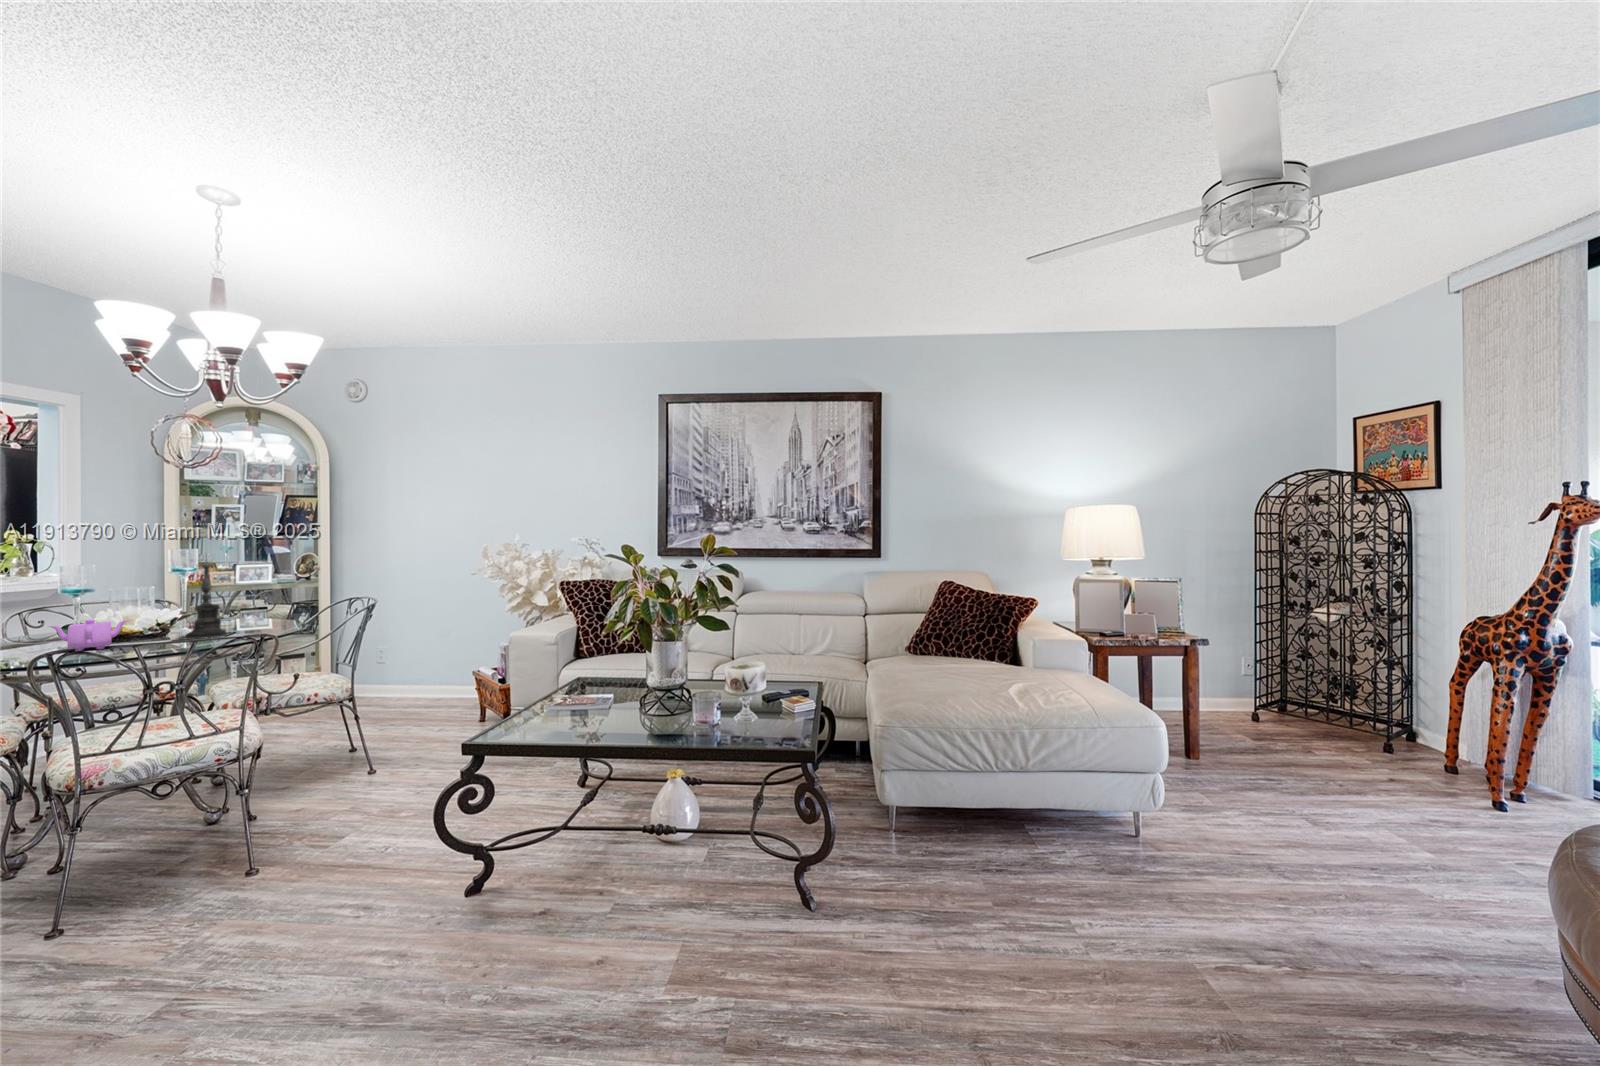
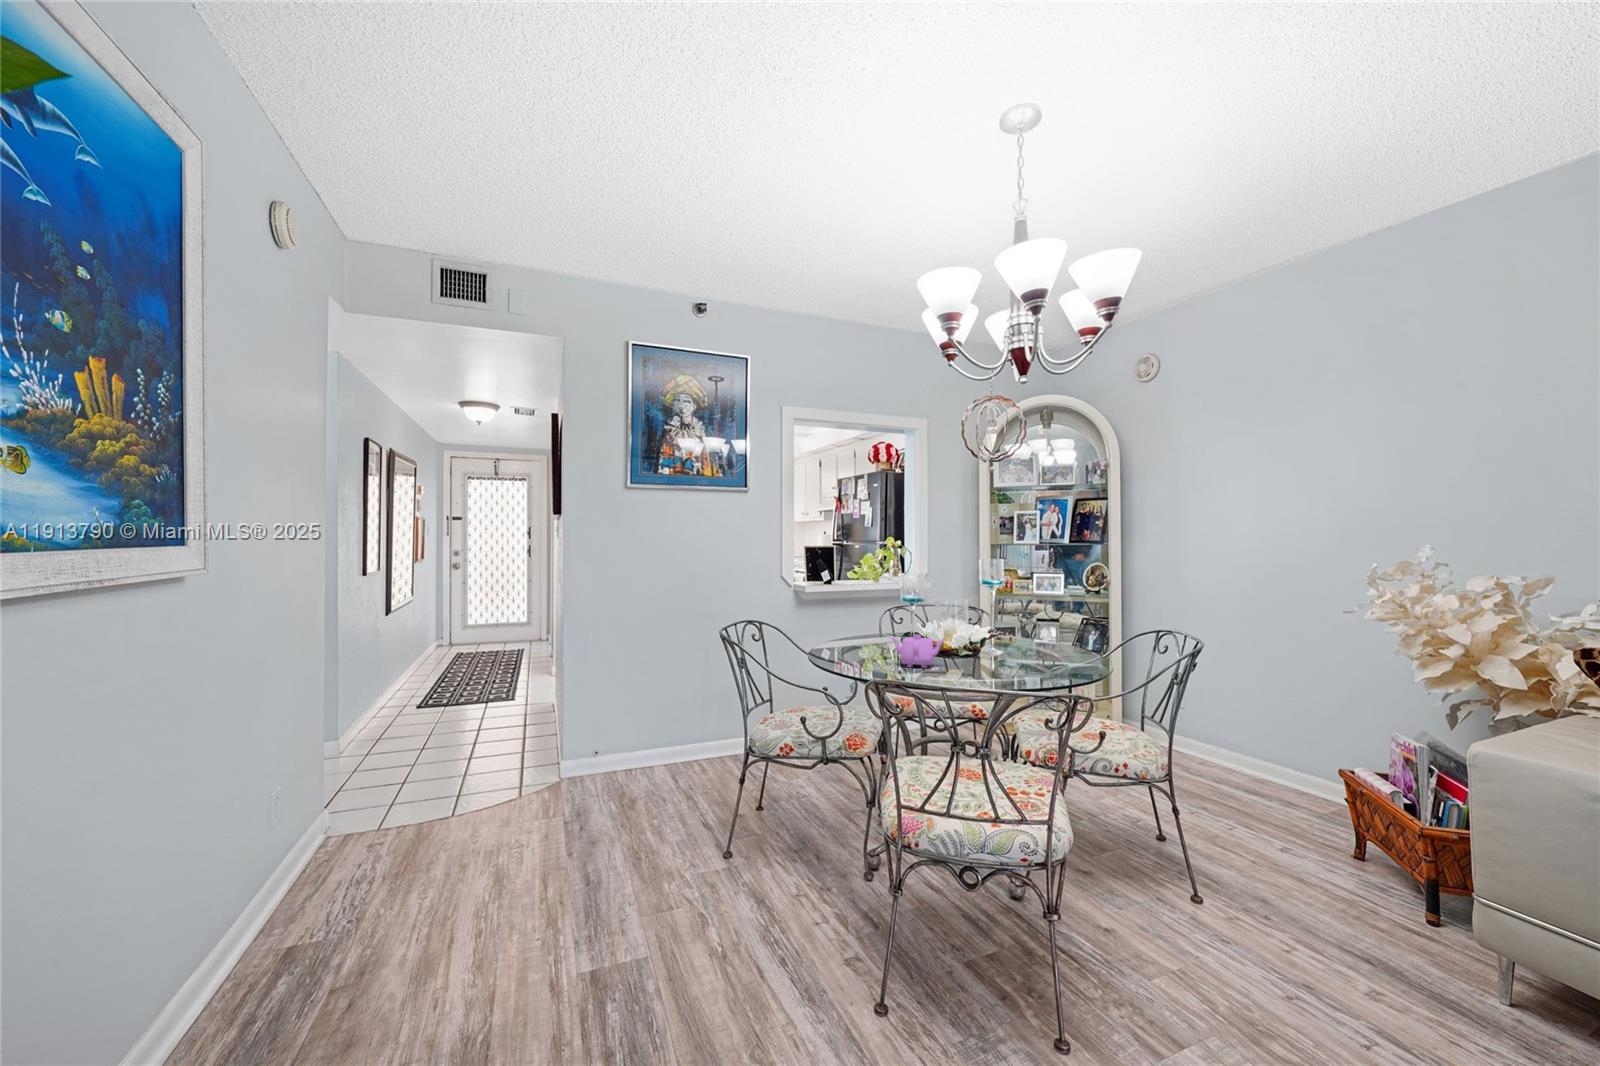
candle holder: present [174,561,233,641] -> none [979,566,1040,673]

